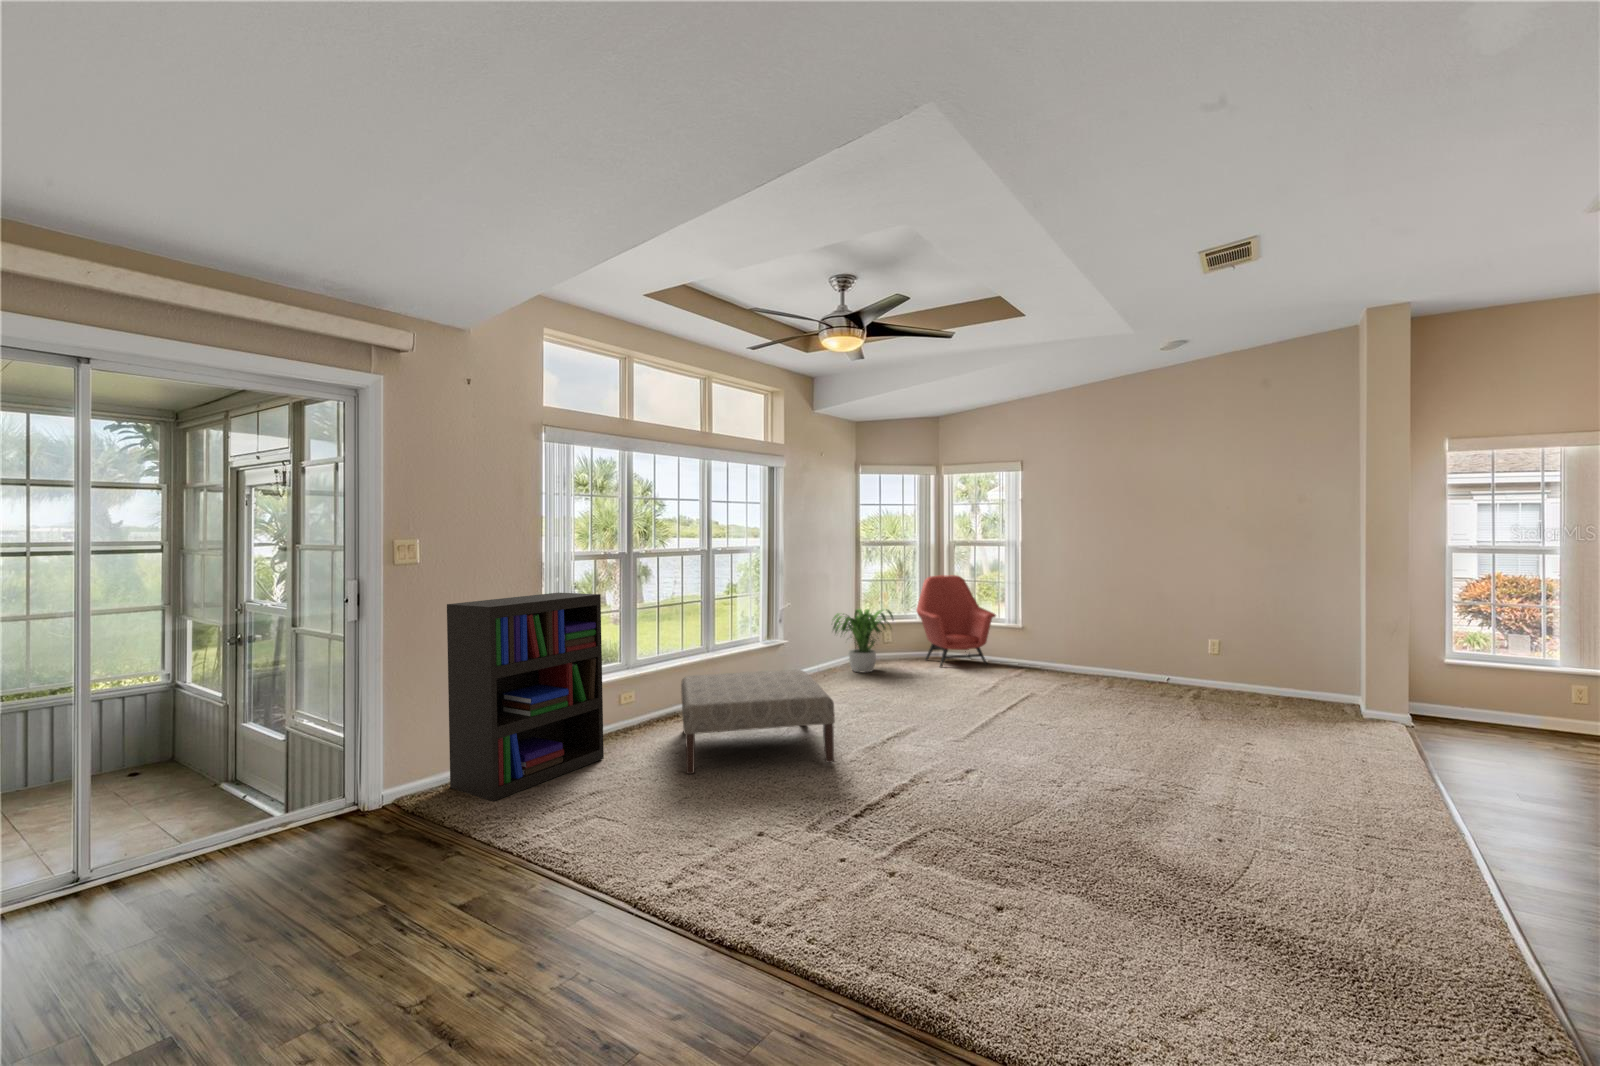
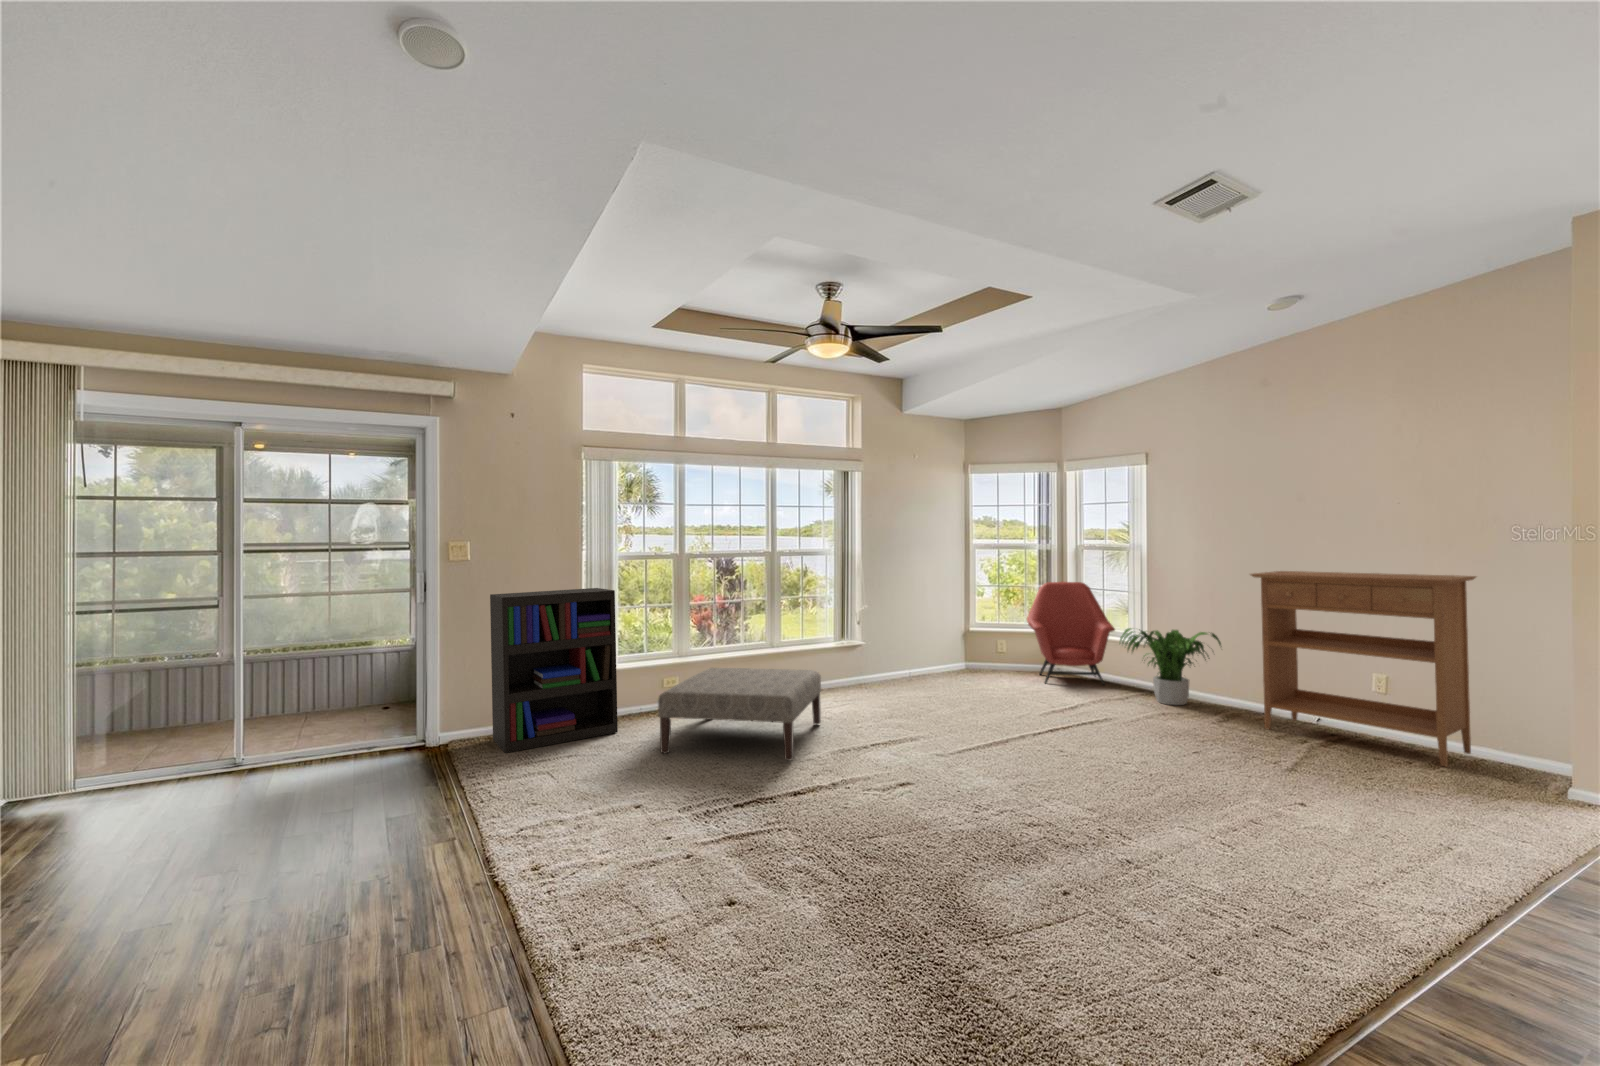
console table: none [1127,562,1277,703] -> present [1251,571,1476,766]
potted plant: present [833,609,893,673] -> present [1120,628,1221,705]

